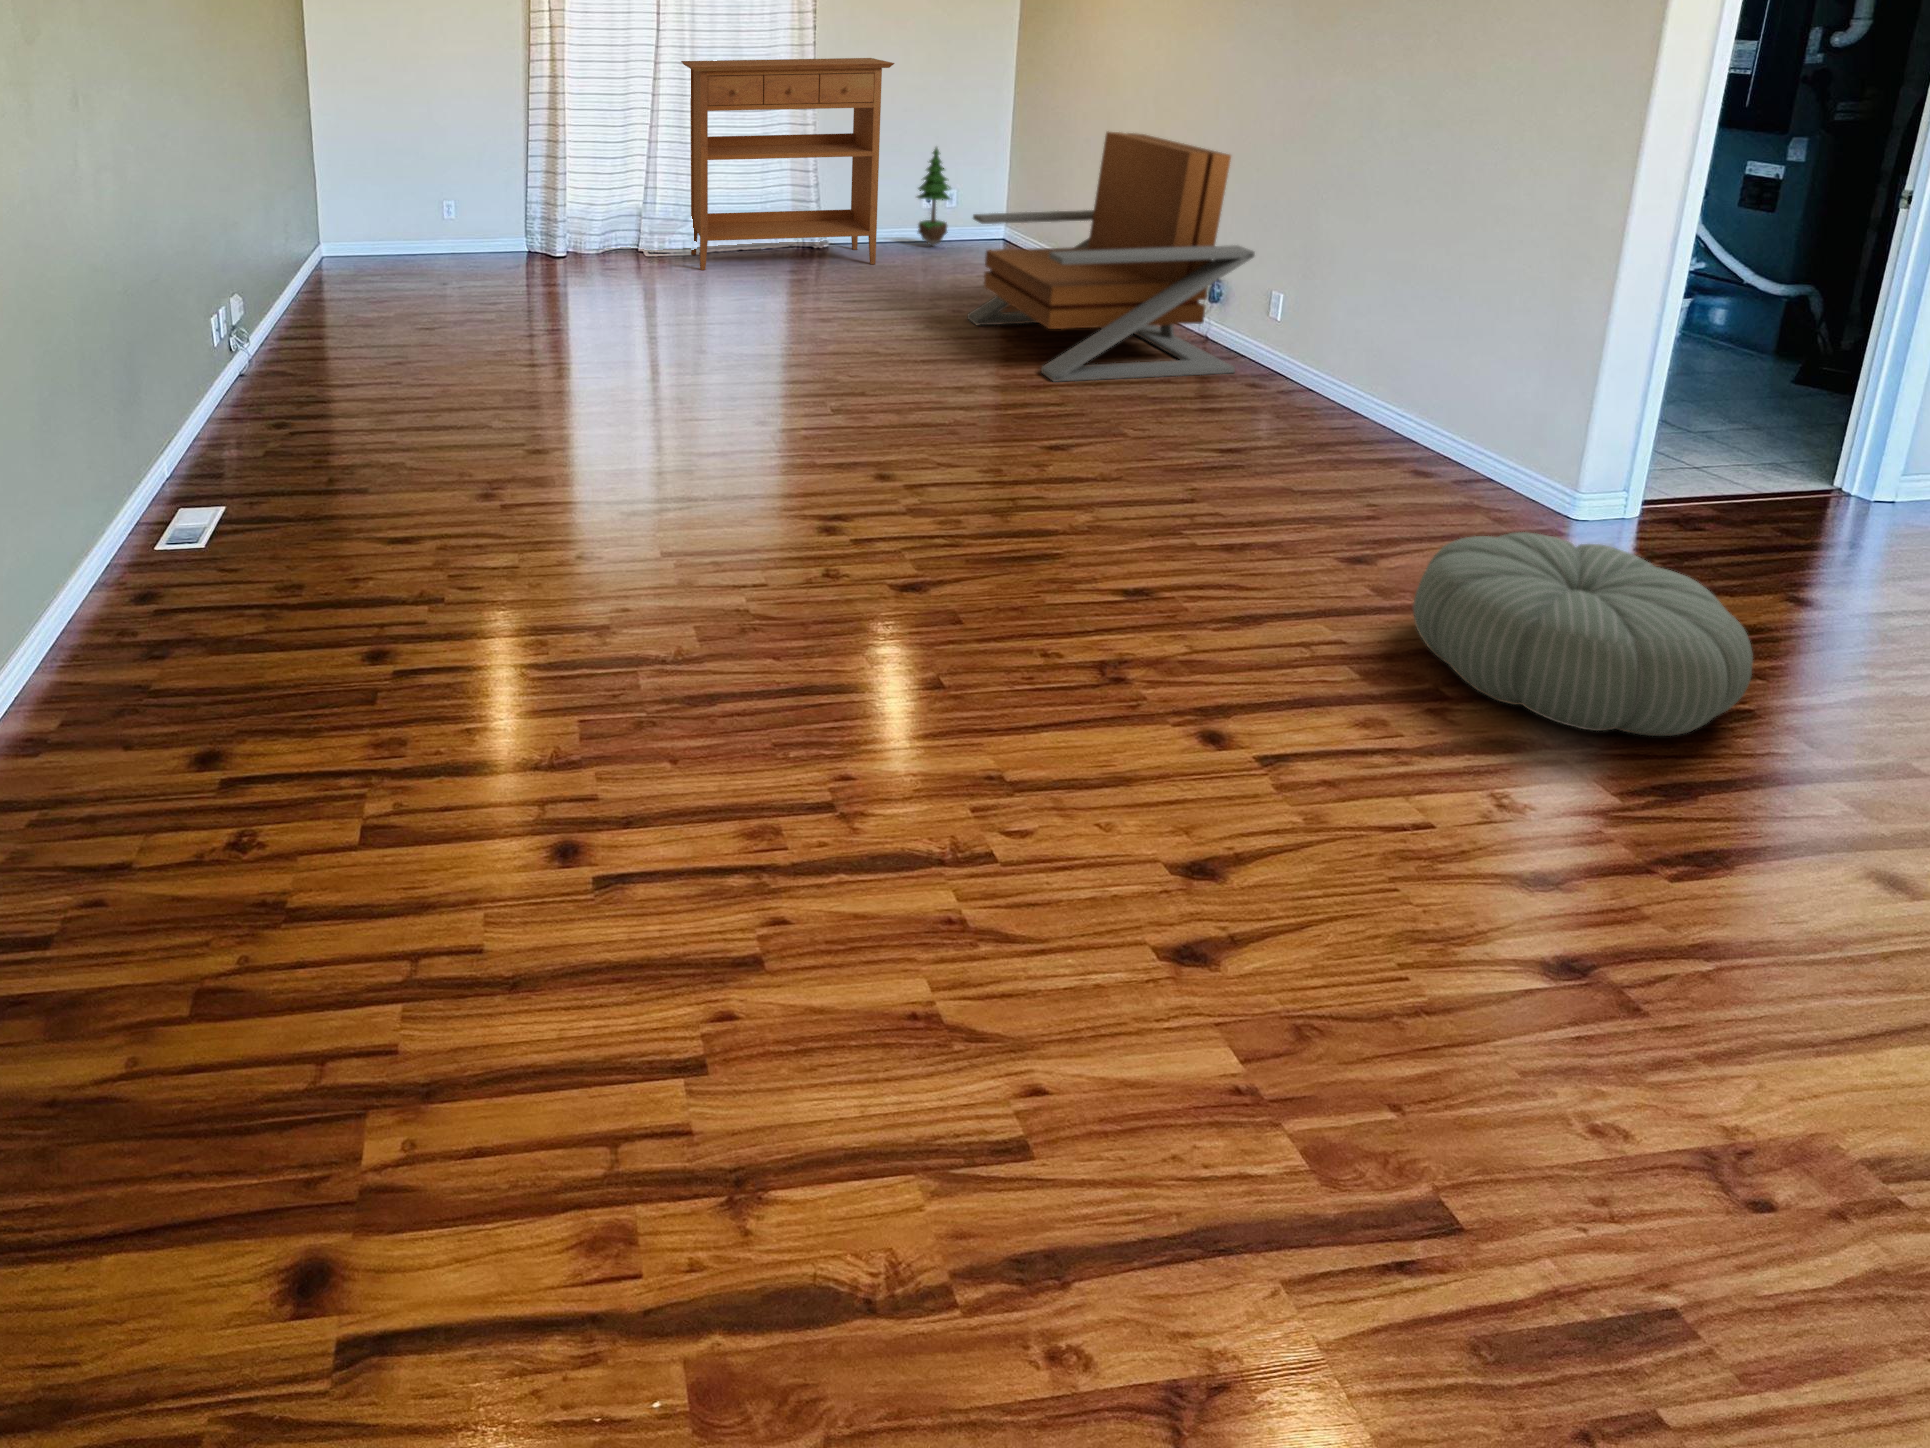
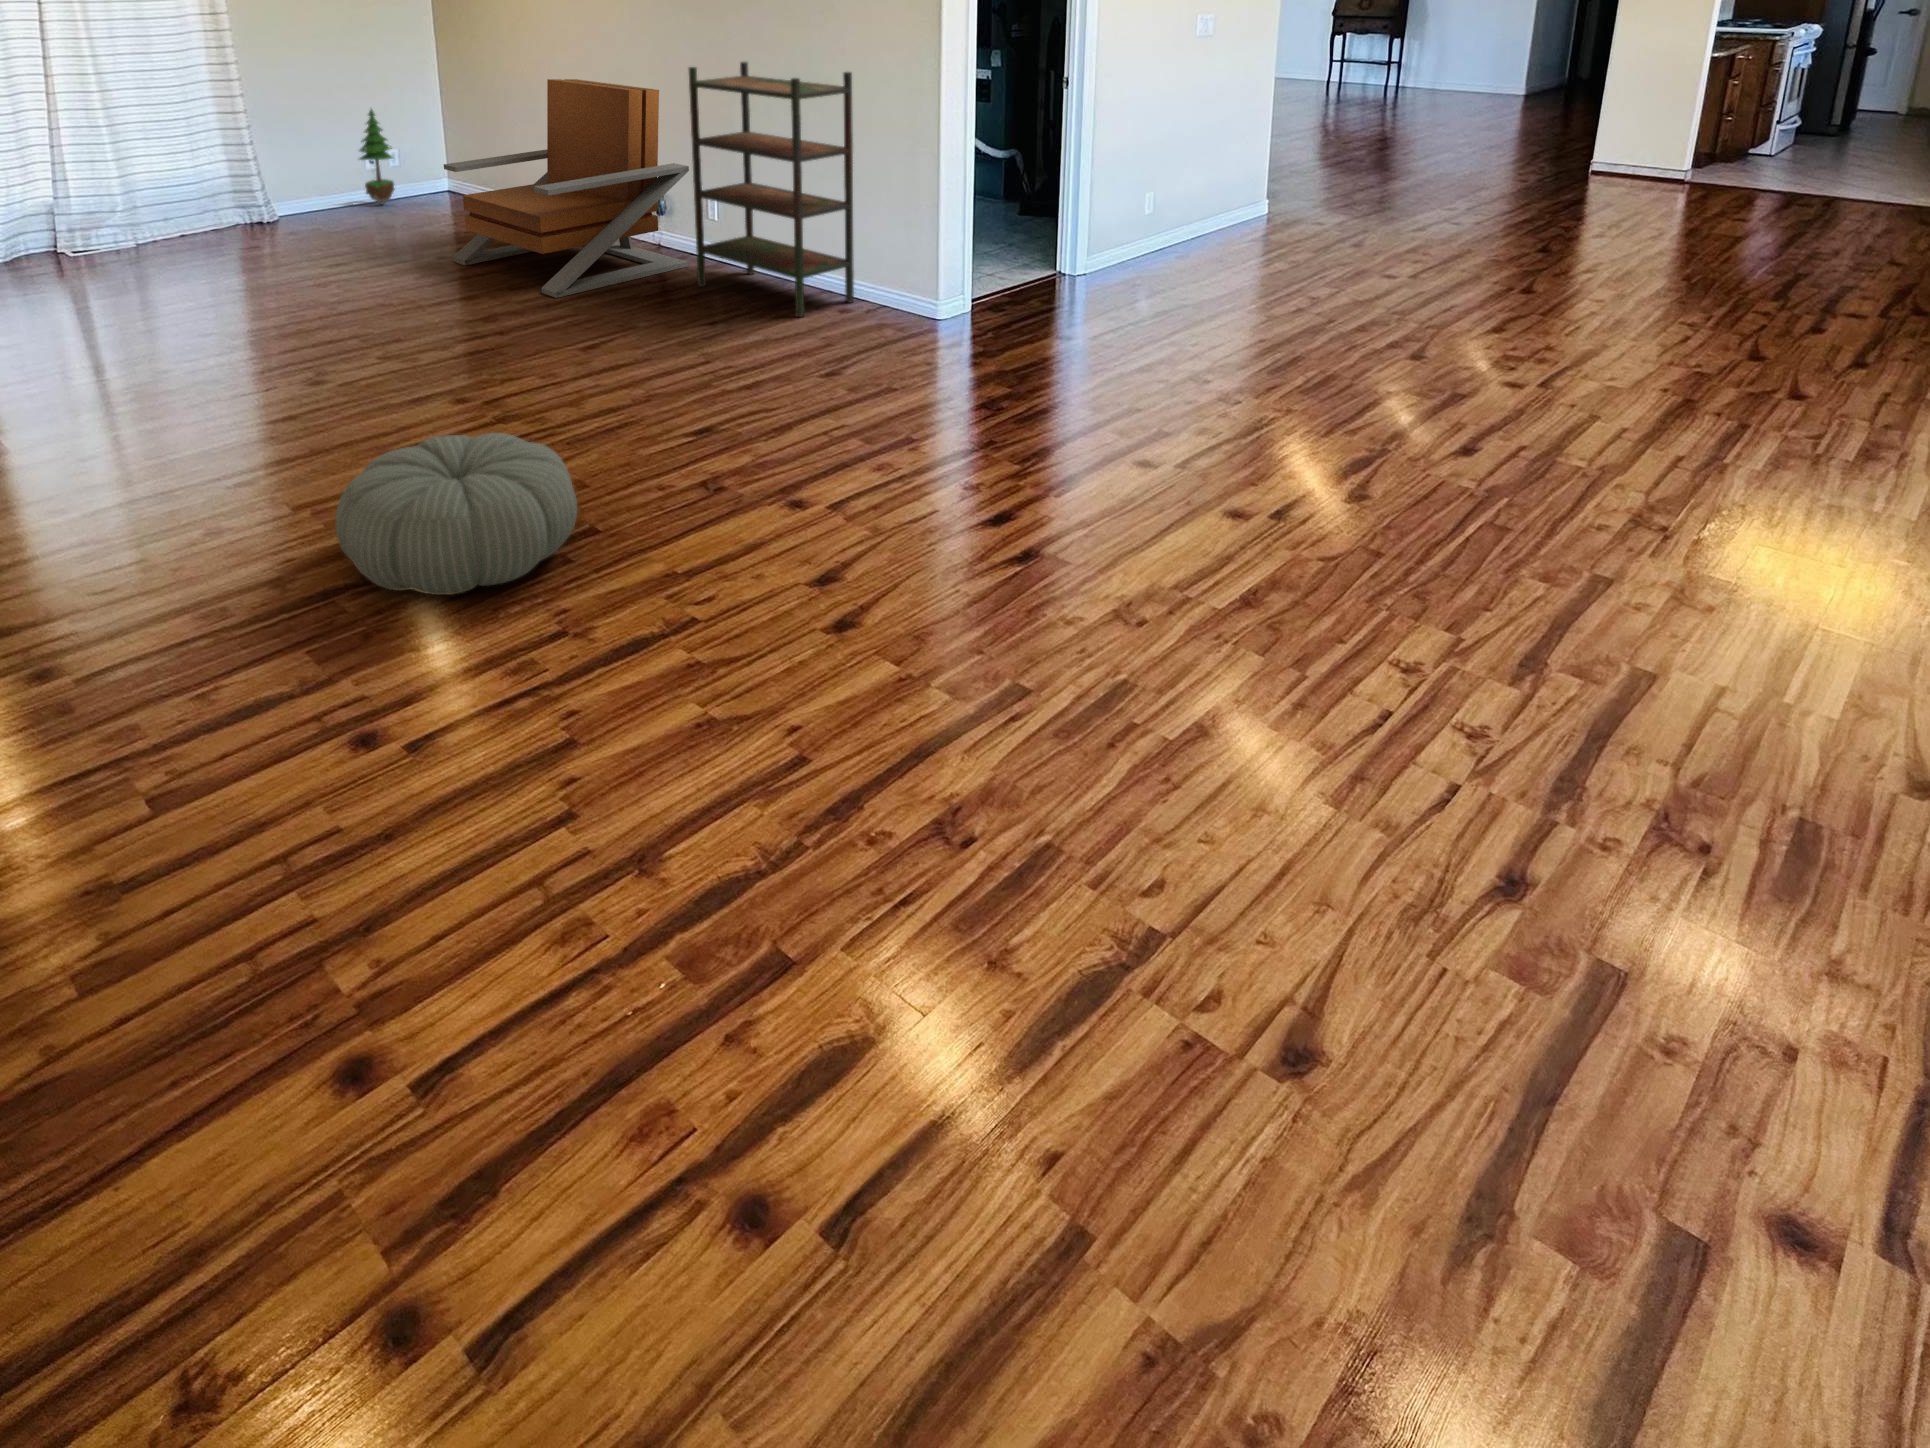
console table: present [681,58,894,270] -> none [76,25,336,259]
bookshelf: none [1234,129,1497,472] -> present [688,62,854,317]
pouf: present [1413,532,1753,736] -> present [336,433,577,595]

